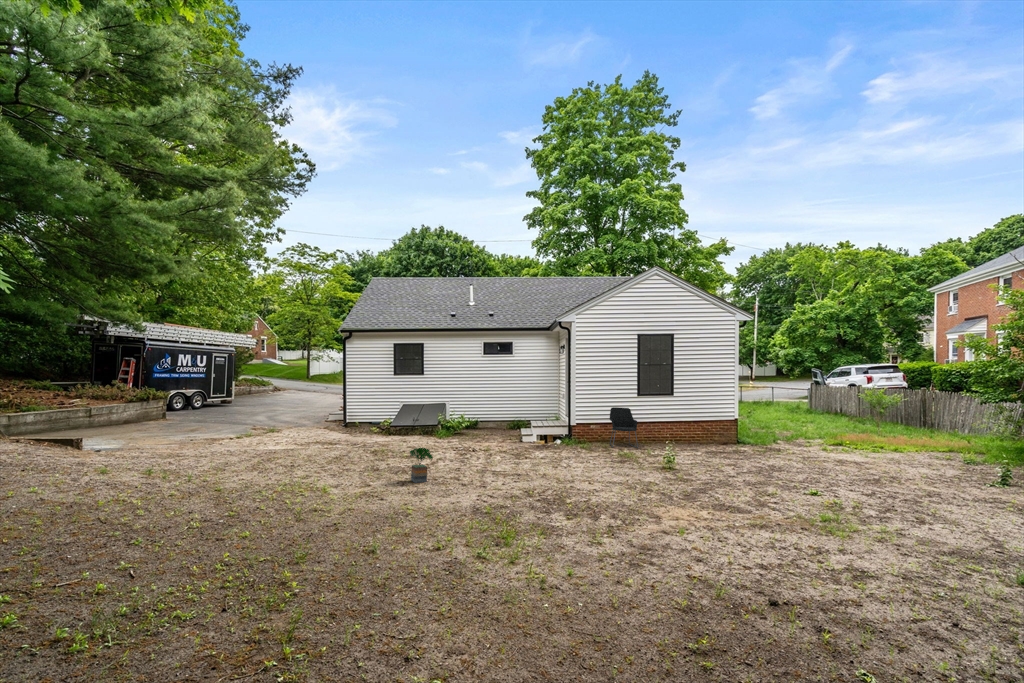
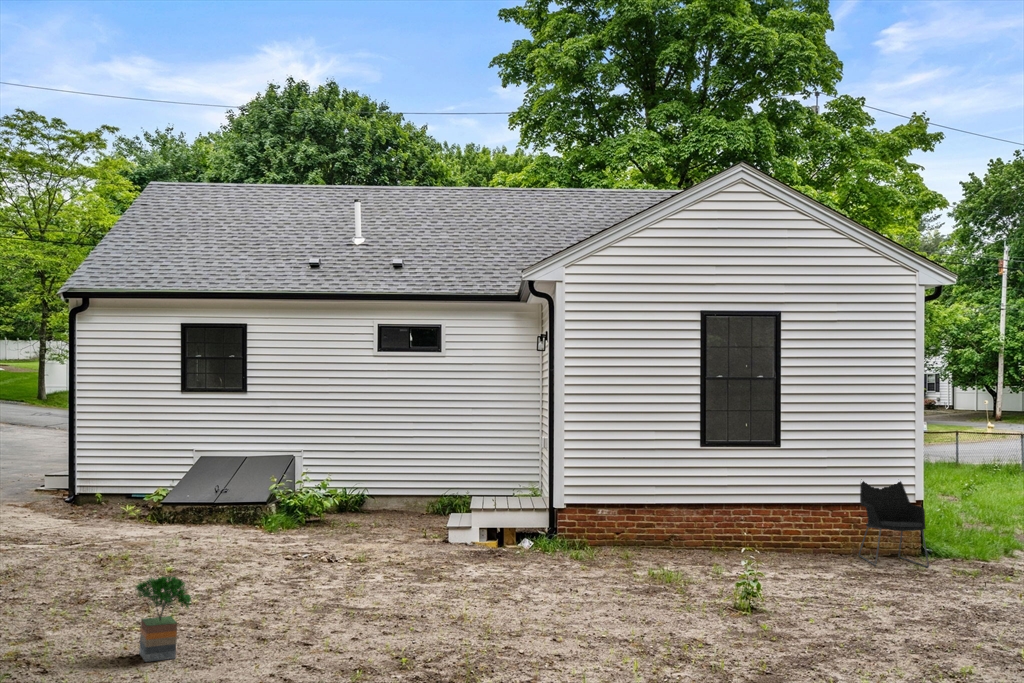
chair: present [610,407,638,448] -> present [859,481,929,568]

